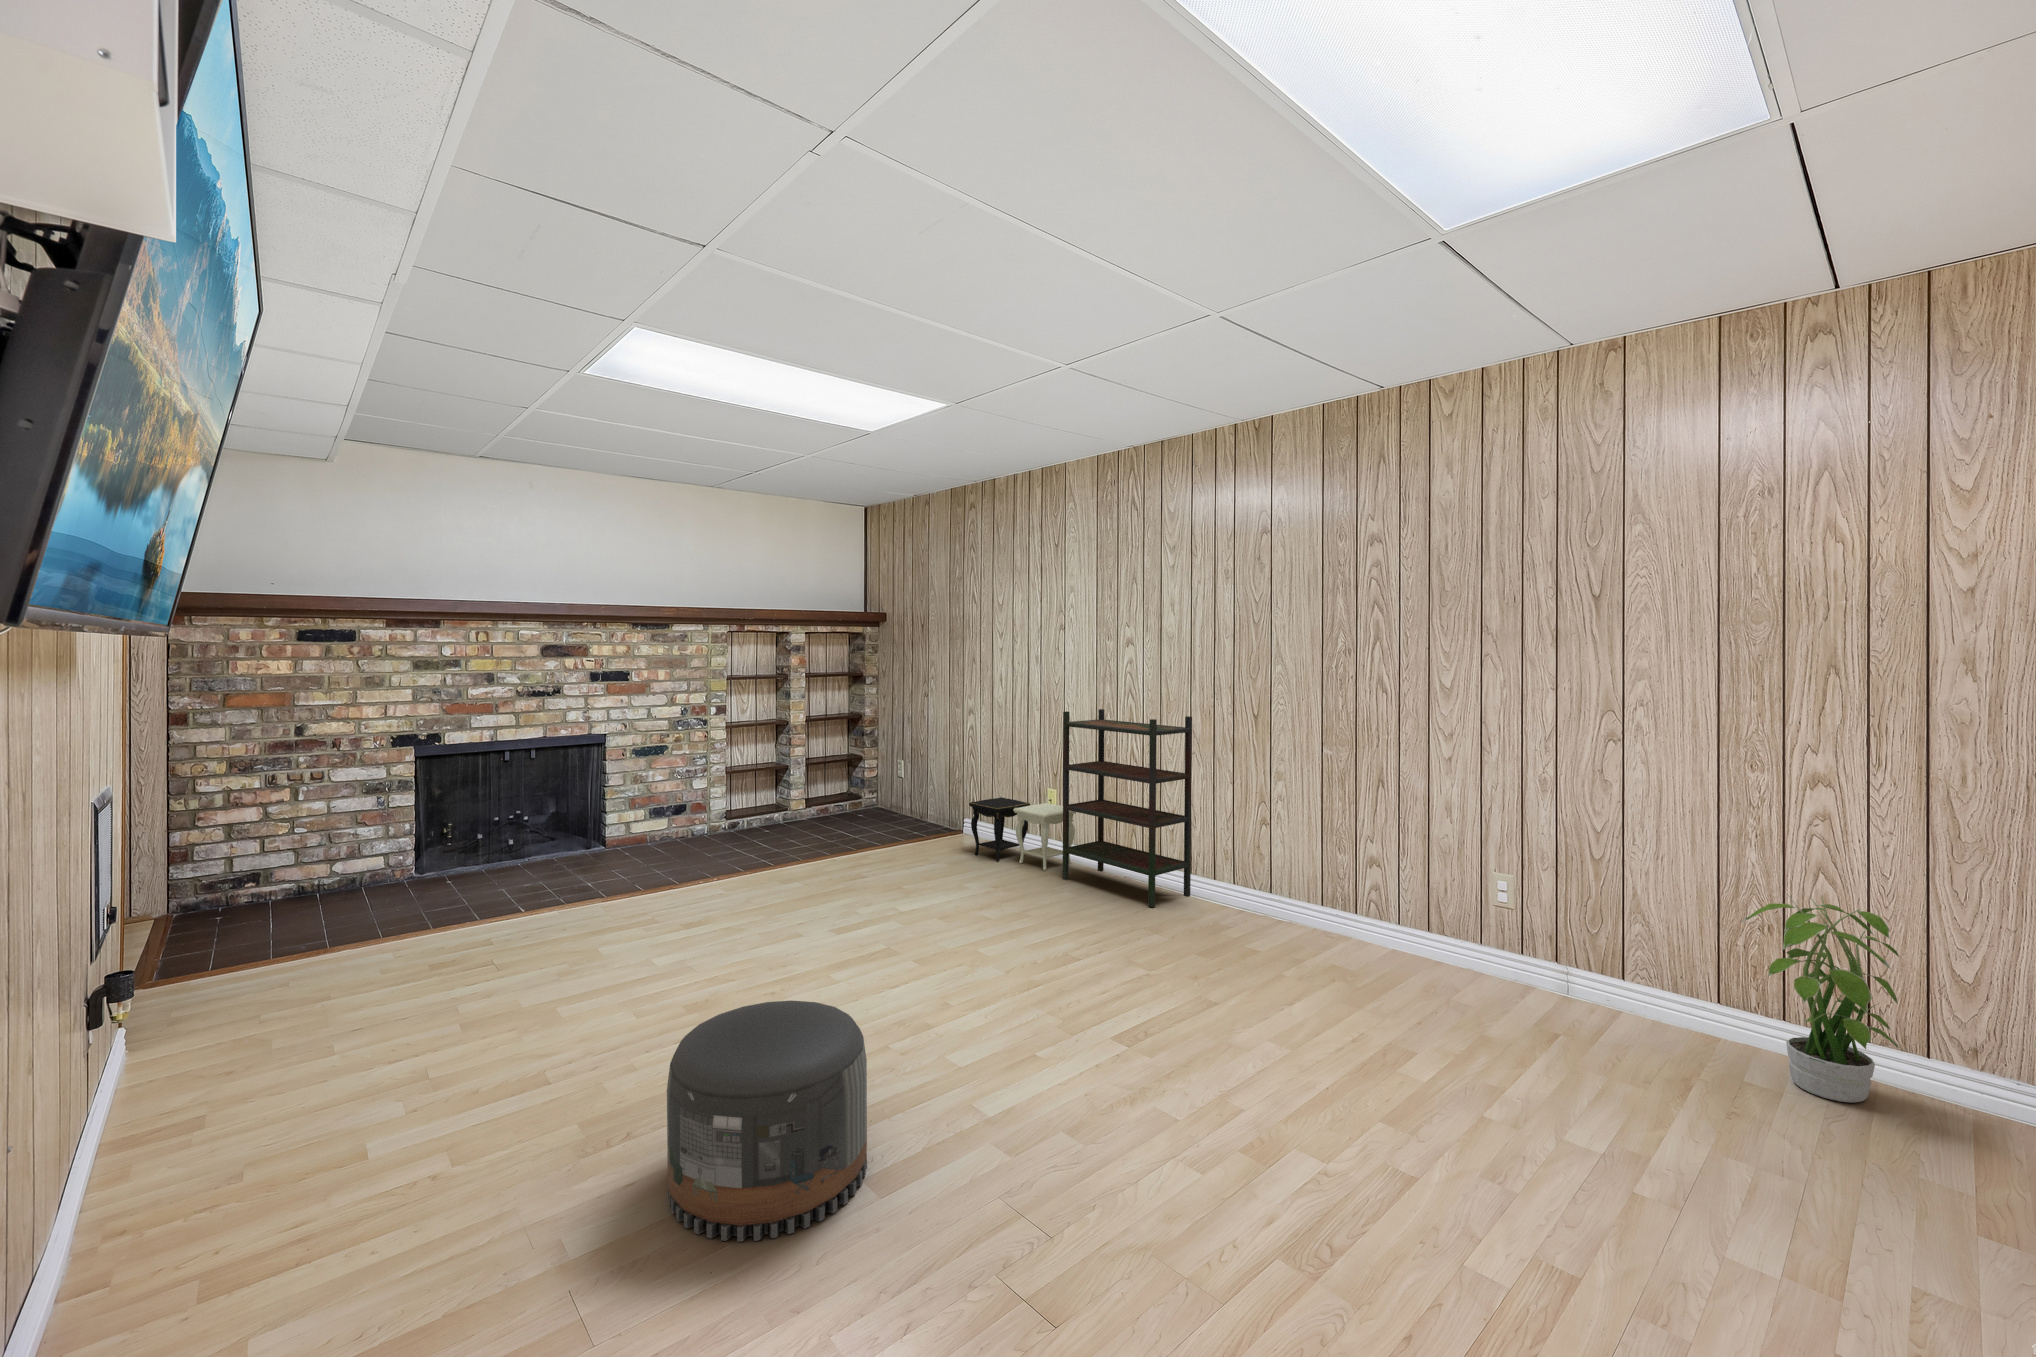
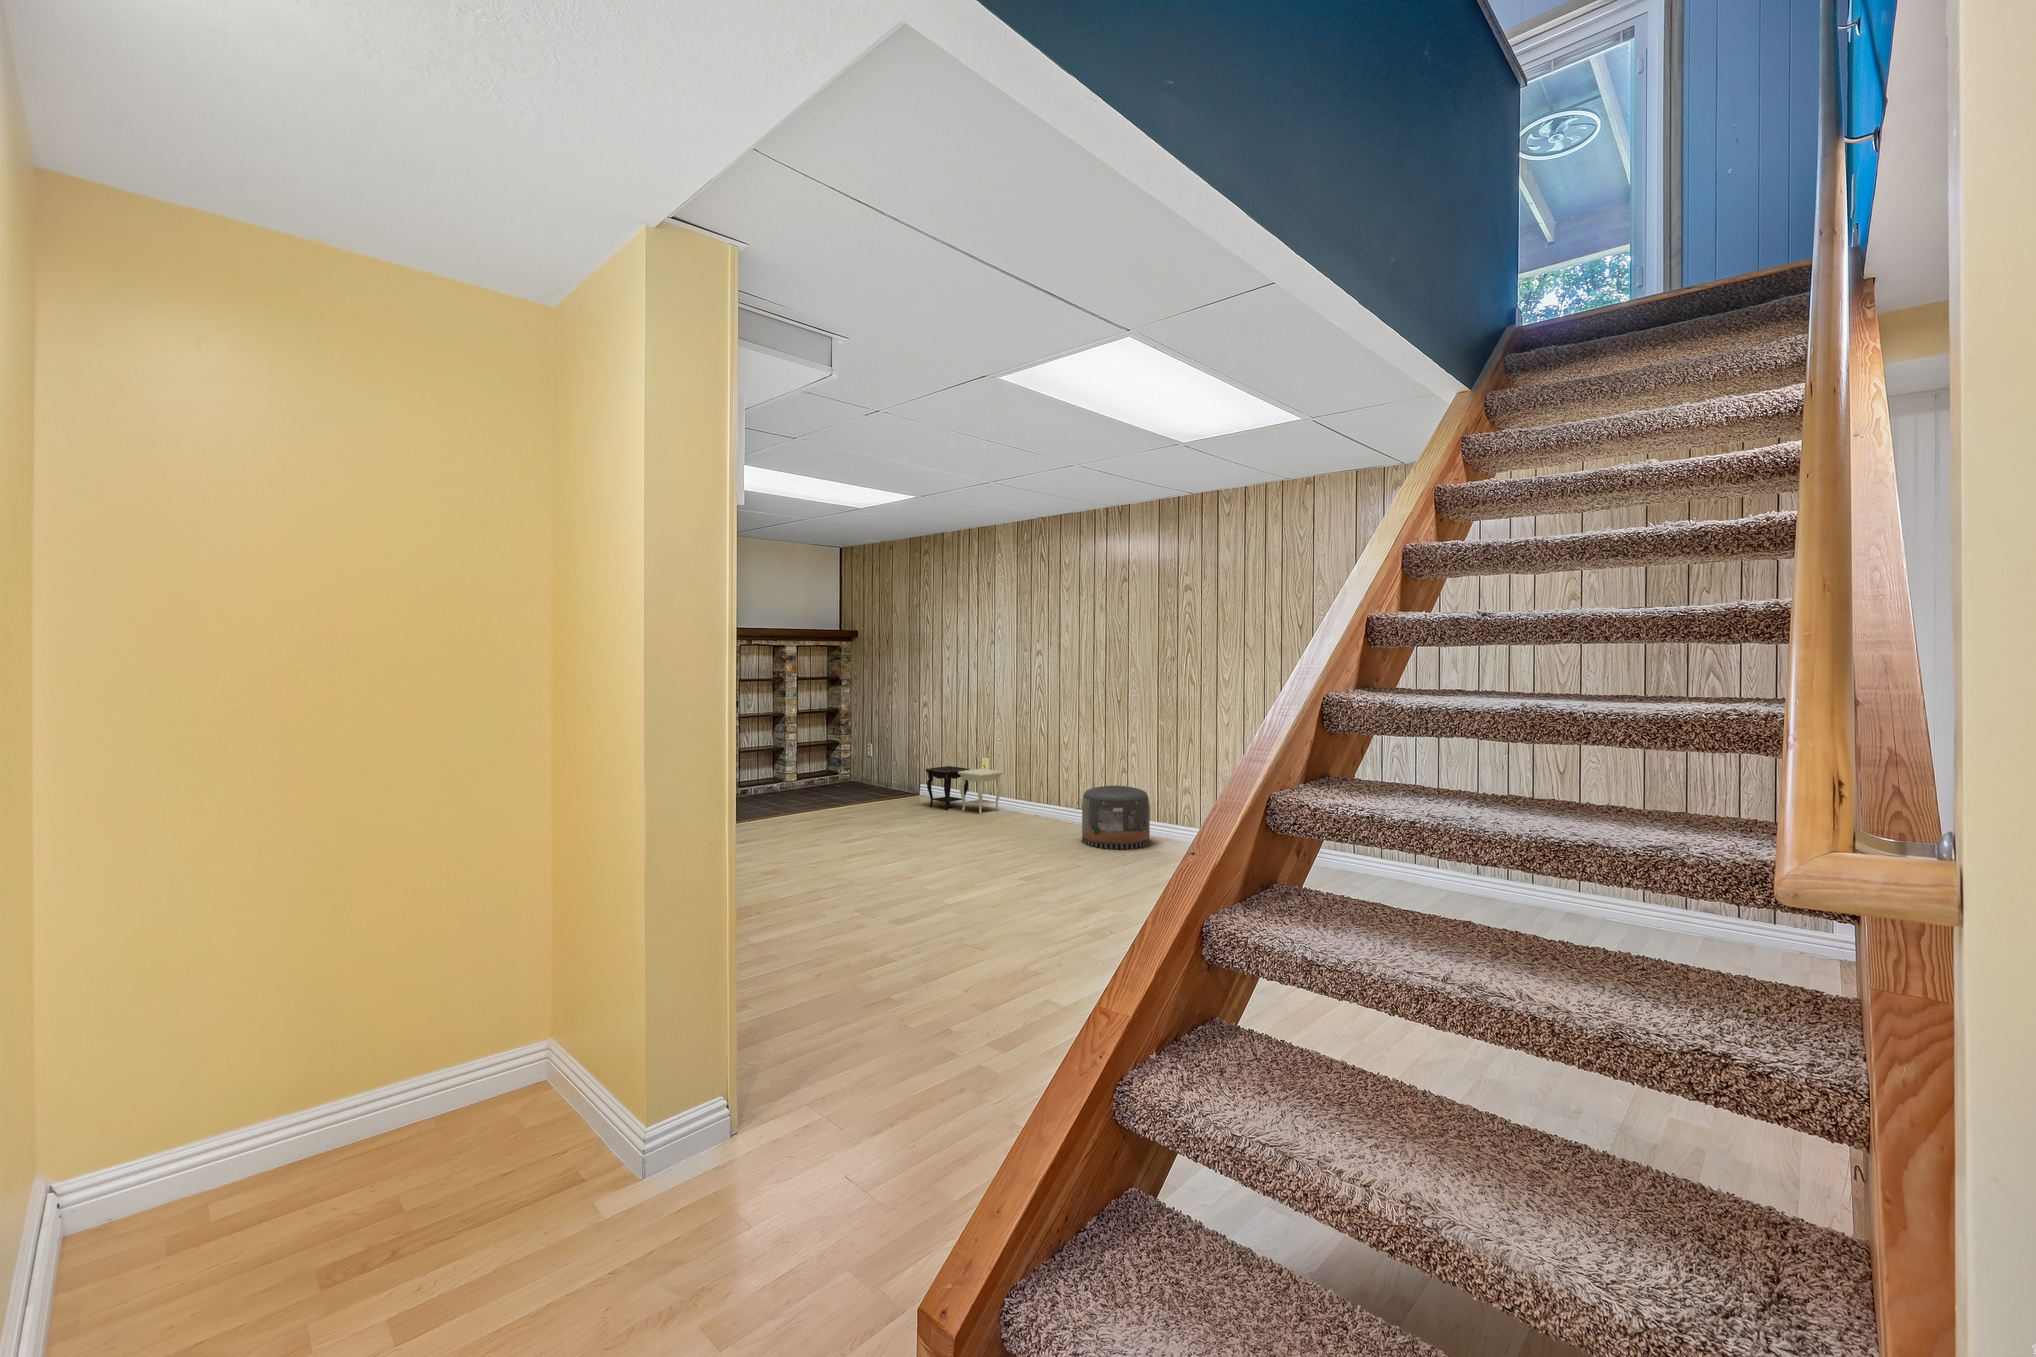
bookshelf: present [1063,709,1192,907] -> none [993,700,1079,830]
potted plant: present [1742,894,1899,1103] -> none [1360,787,1431,893]
pouf: present [667,1001,867,1241] -> present [1082,786,1150,849]

